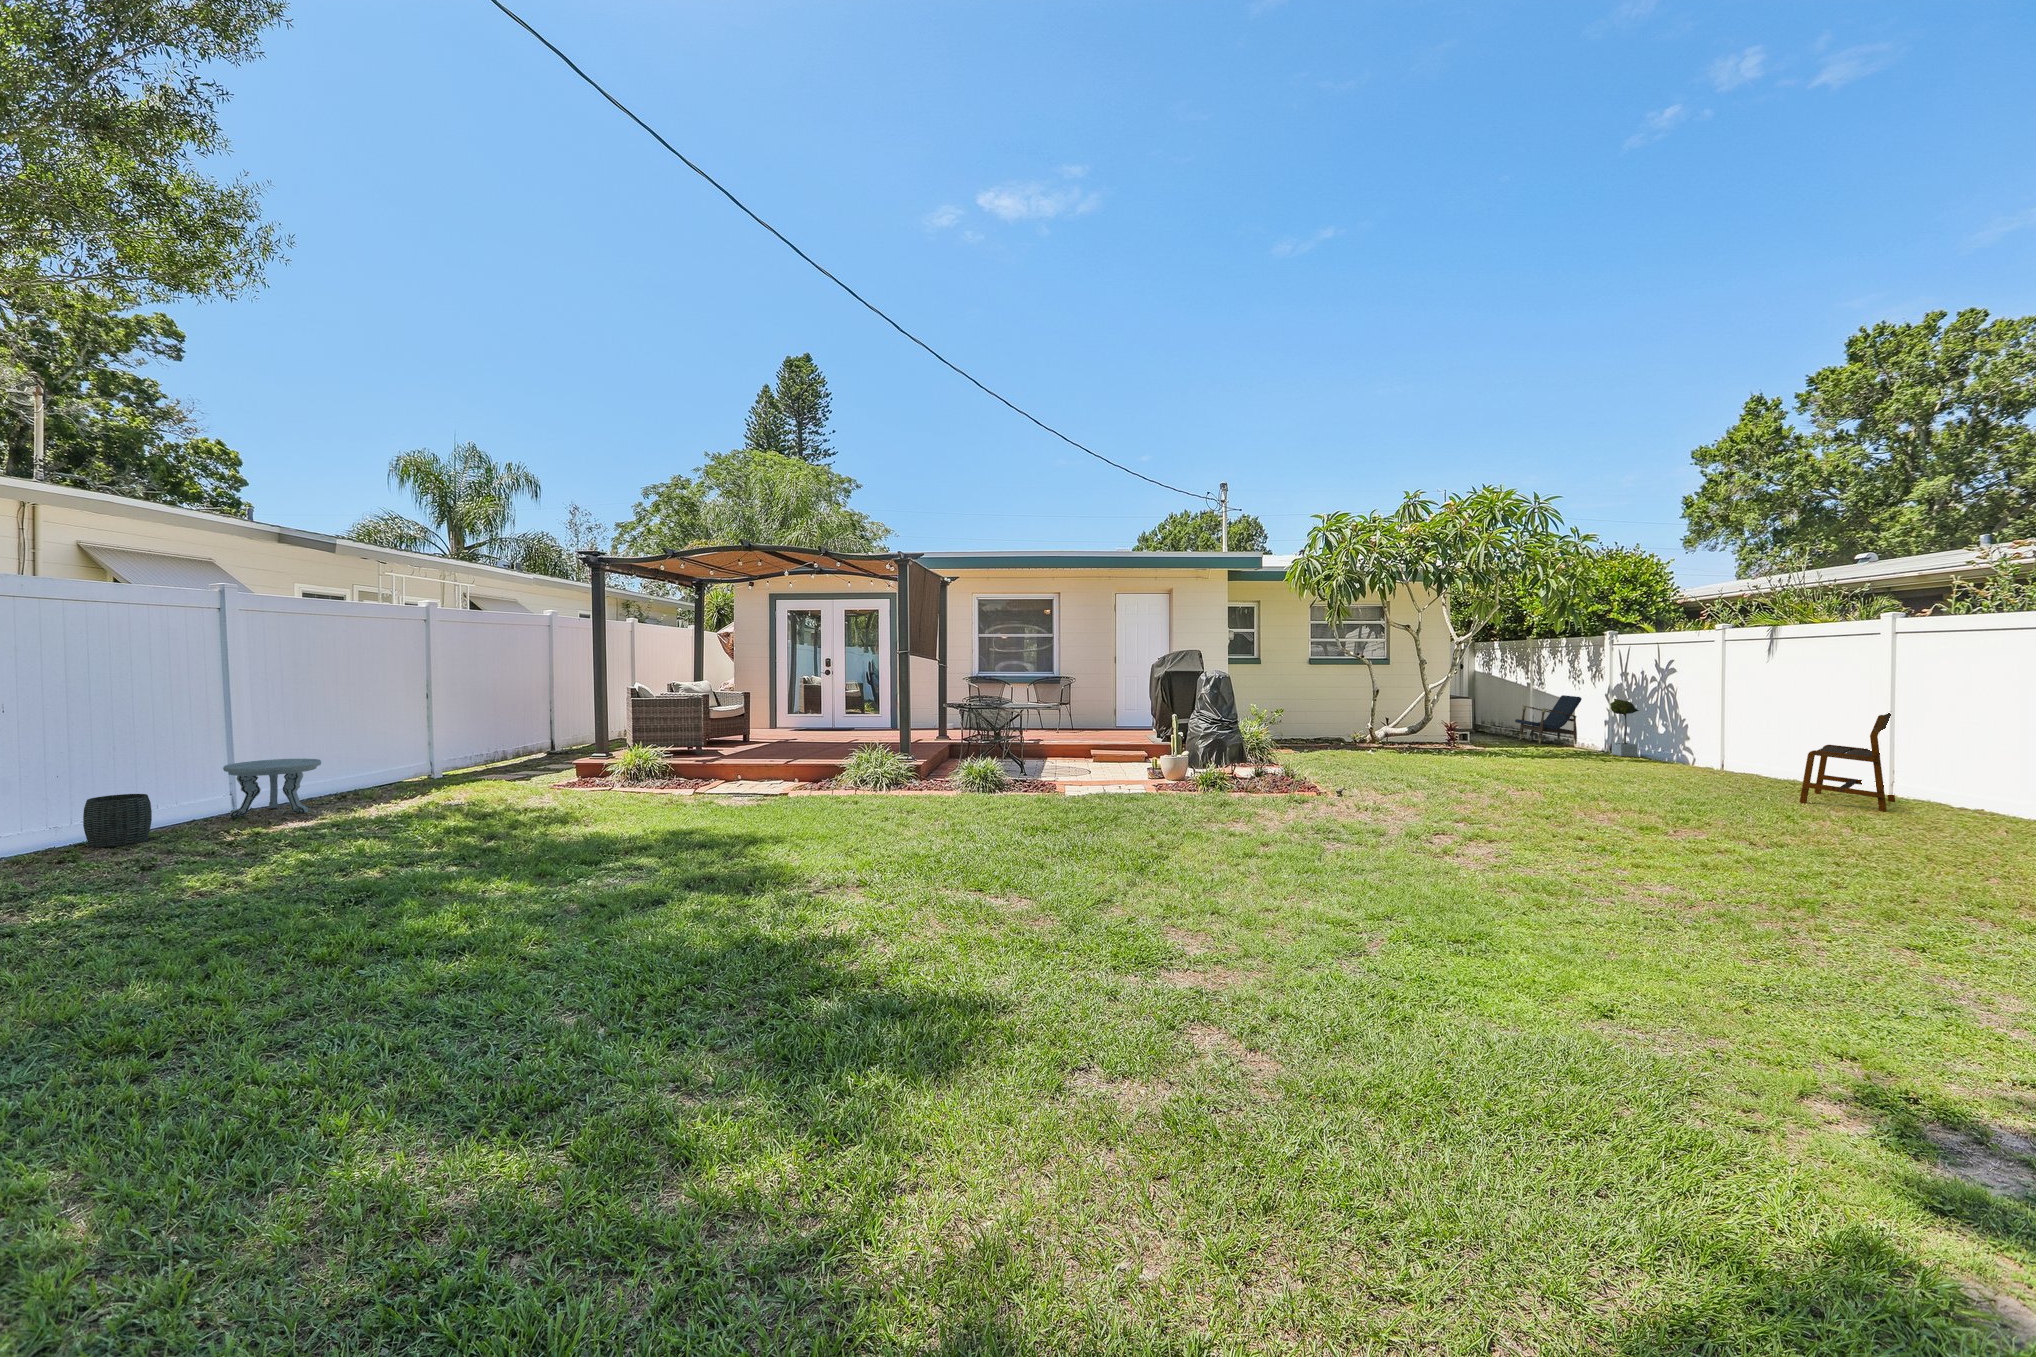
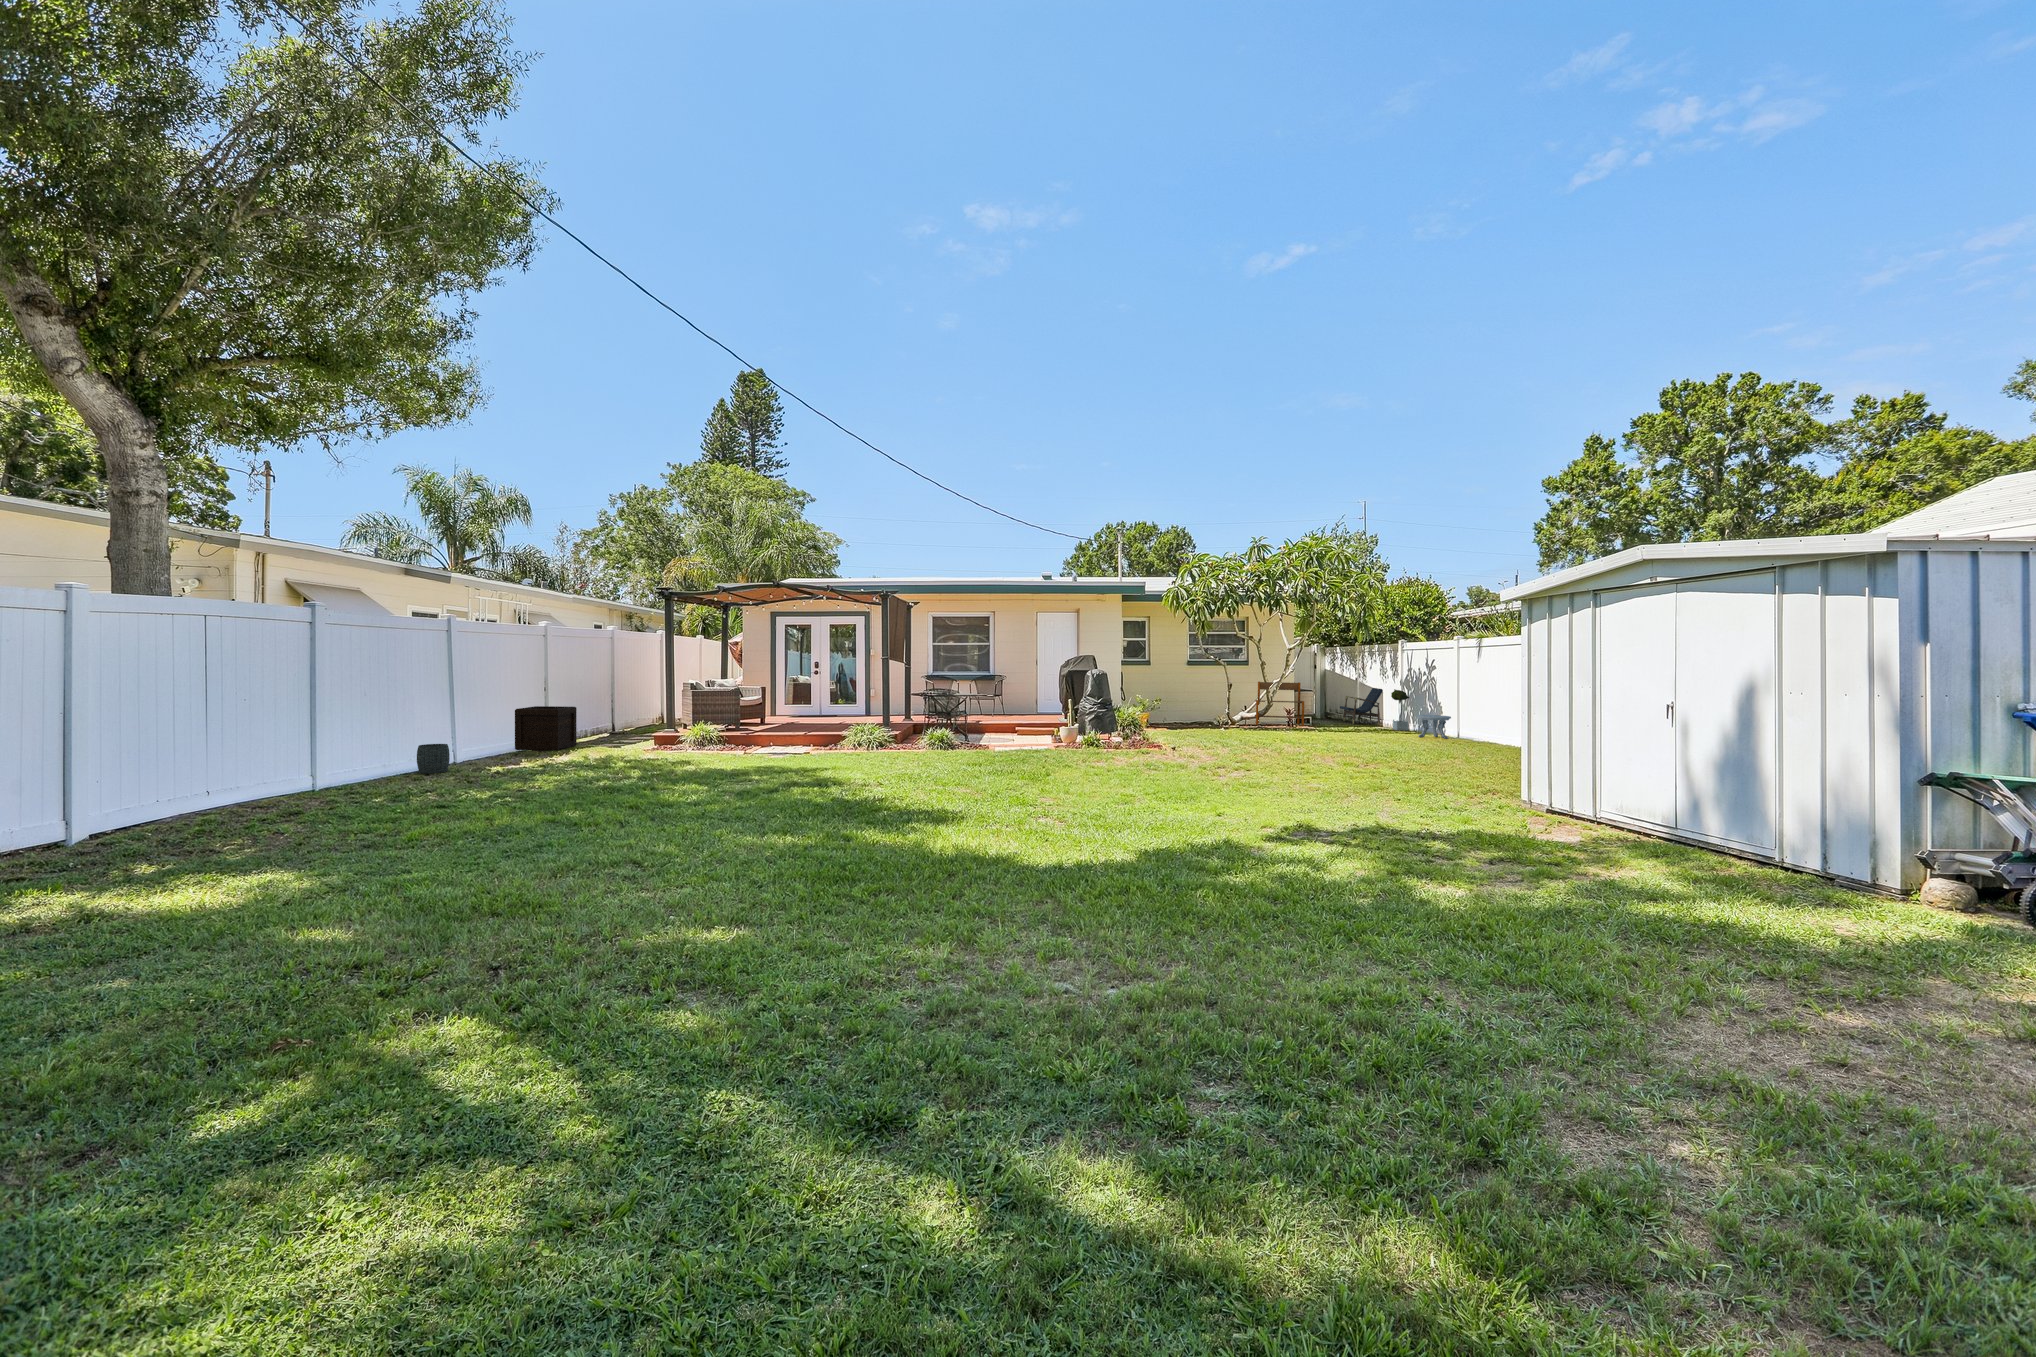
bench: present [1800,713,1895,811] -> present [1255,682,1304,726]
wooden crate: none [351,722,456,789] -> present [515,706,577,750]
side table: present [223,759,321,817] -> present [1416,715,1451,739]

